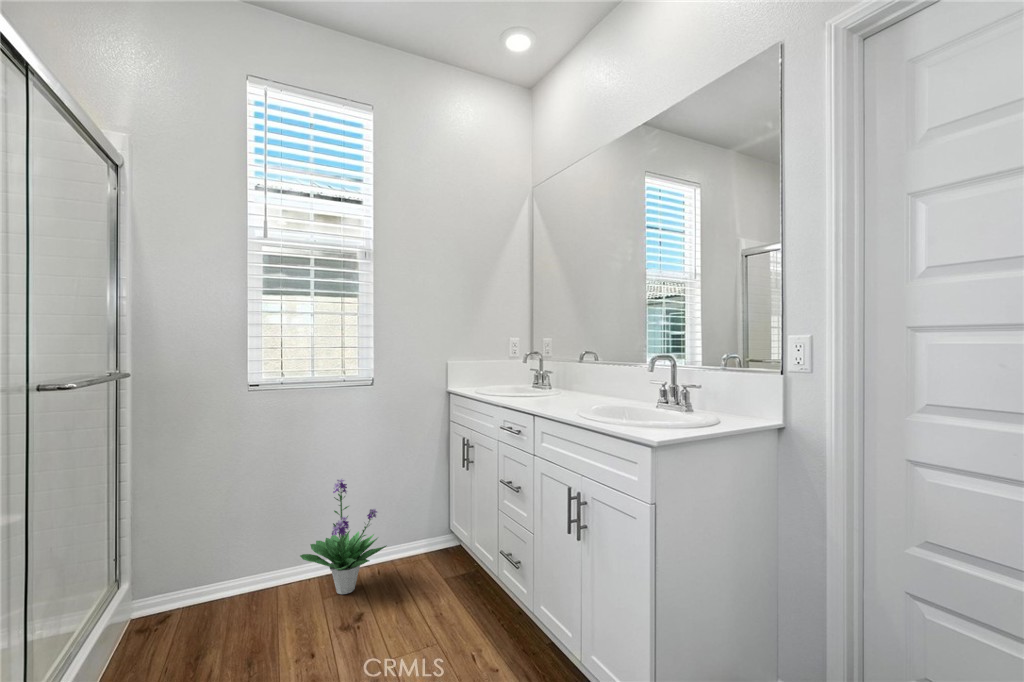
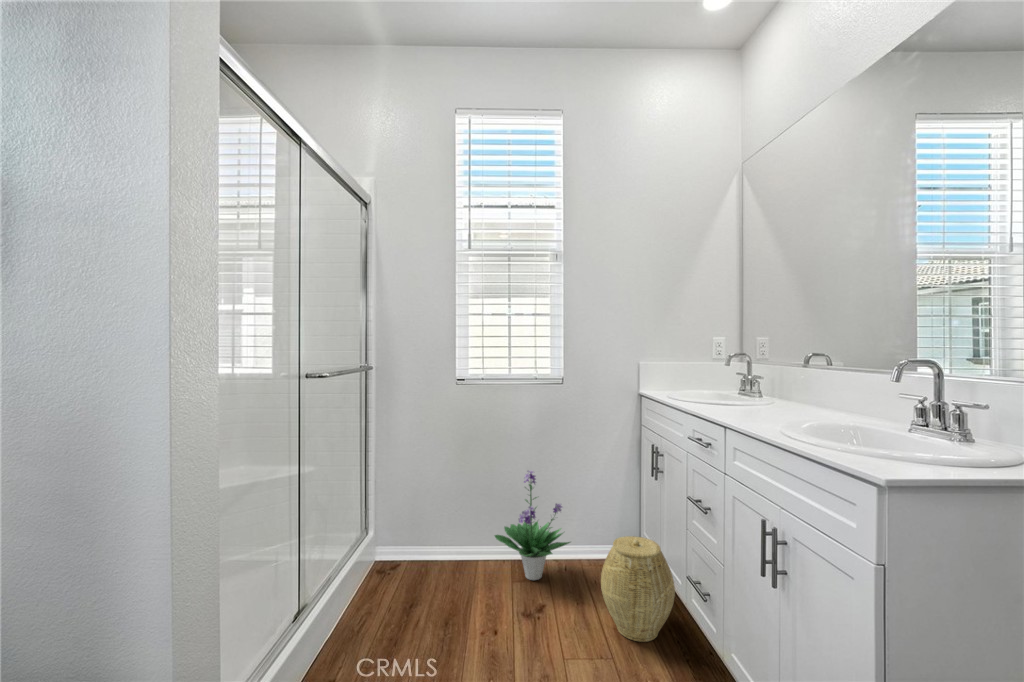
woven basket: none [423,526,490,622] -> present [601,536,675,642]

